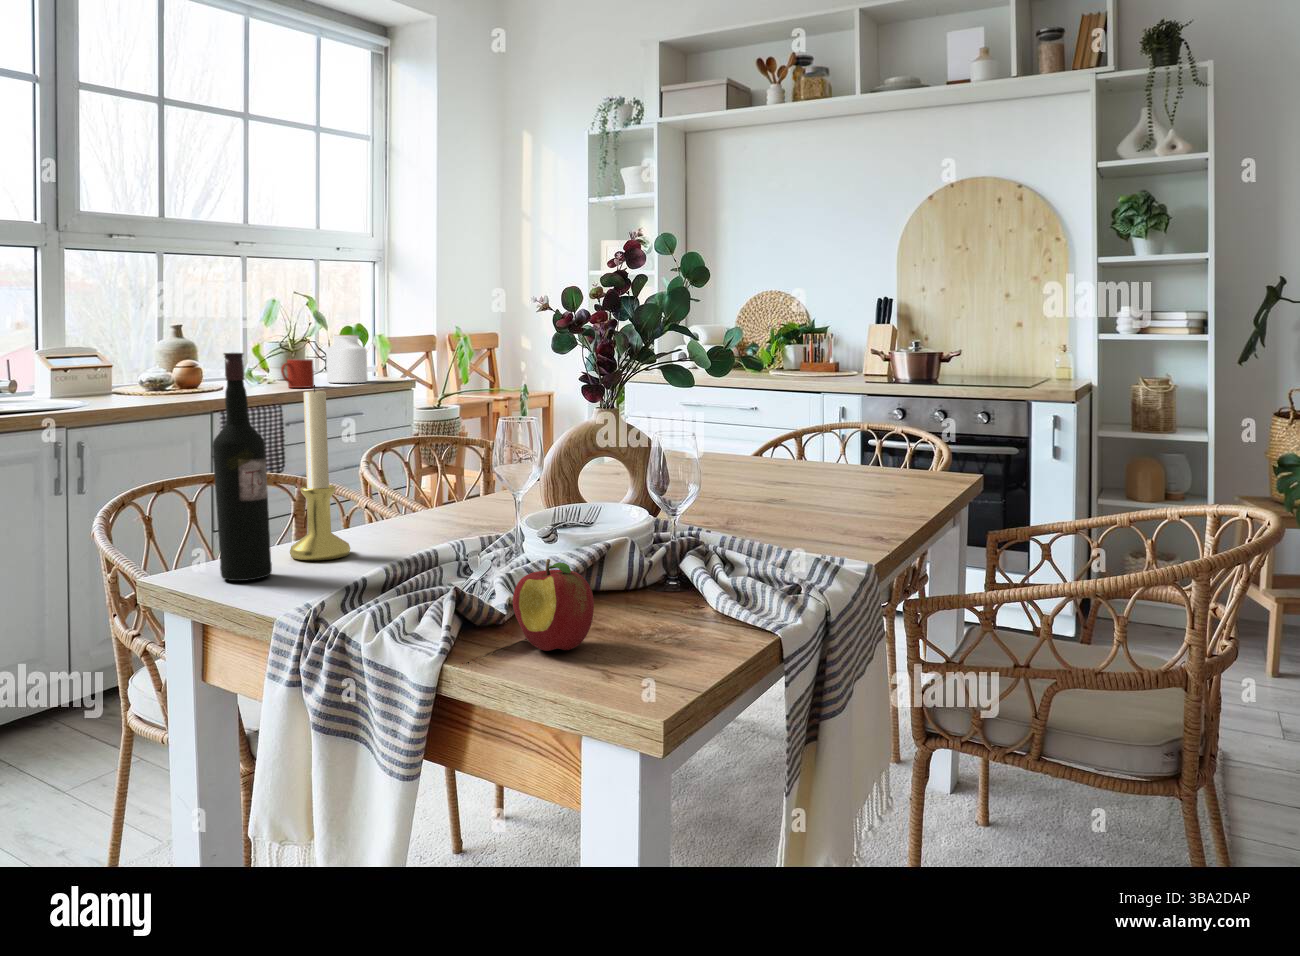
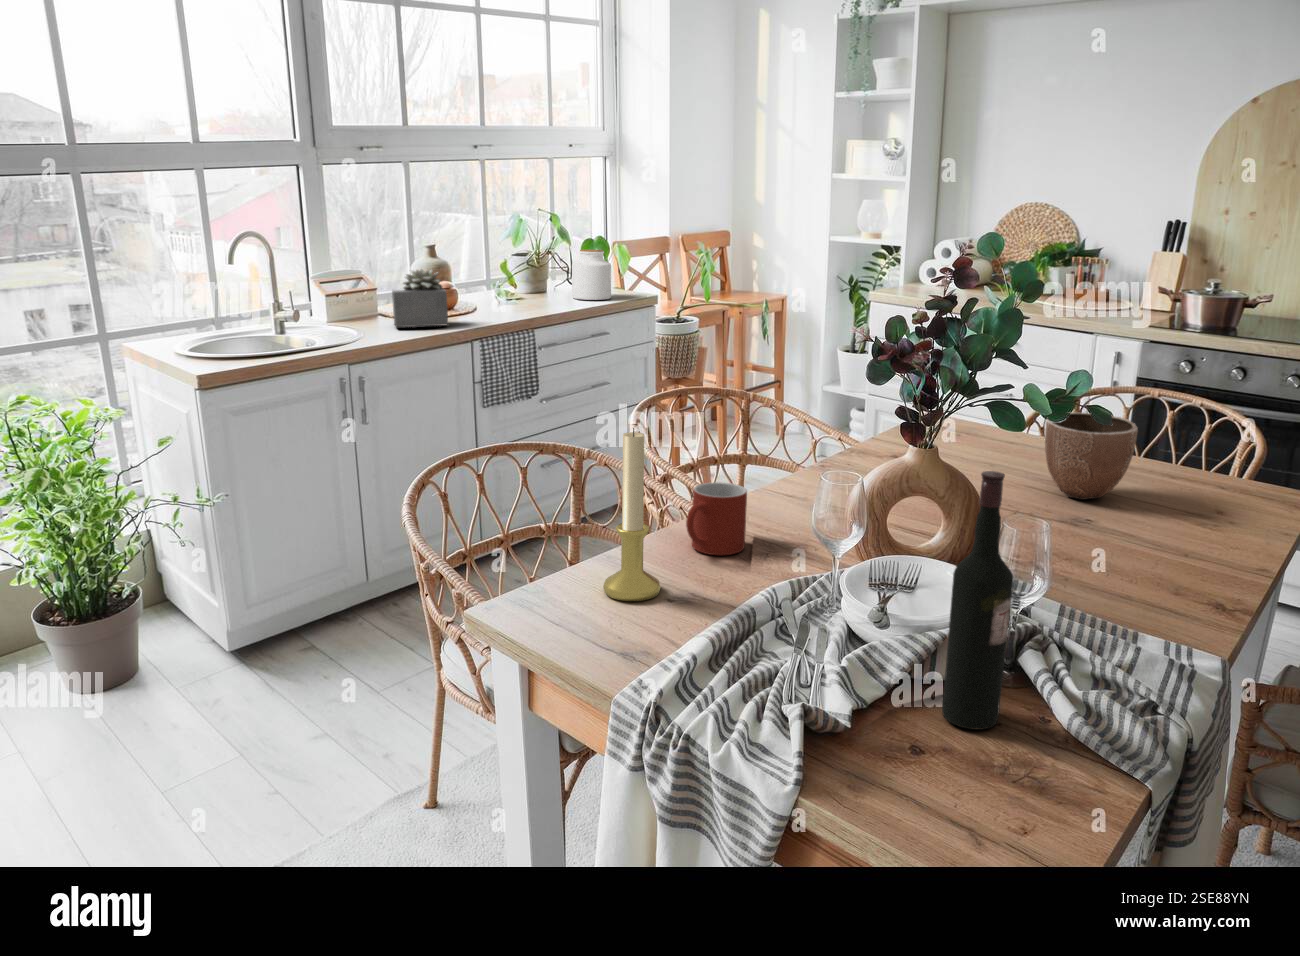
succulent plant: none [123,339,186,397] -> present [392,269,448,327]
wine bottle: present [212,353,272,581] -> present [942,471,1013,730]
mug: present [281,359,314,388] -> present [686,482,747,555]
decorative bowl: none [742,411,821,487] -> present [1045,412,1138,500]
apple: present [513,559,594,651] -> none [866,690,950,784]

